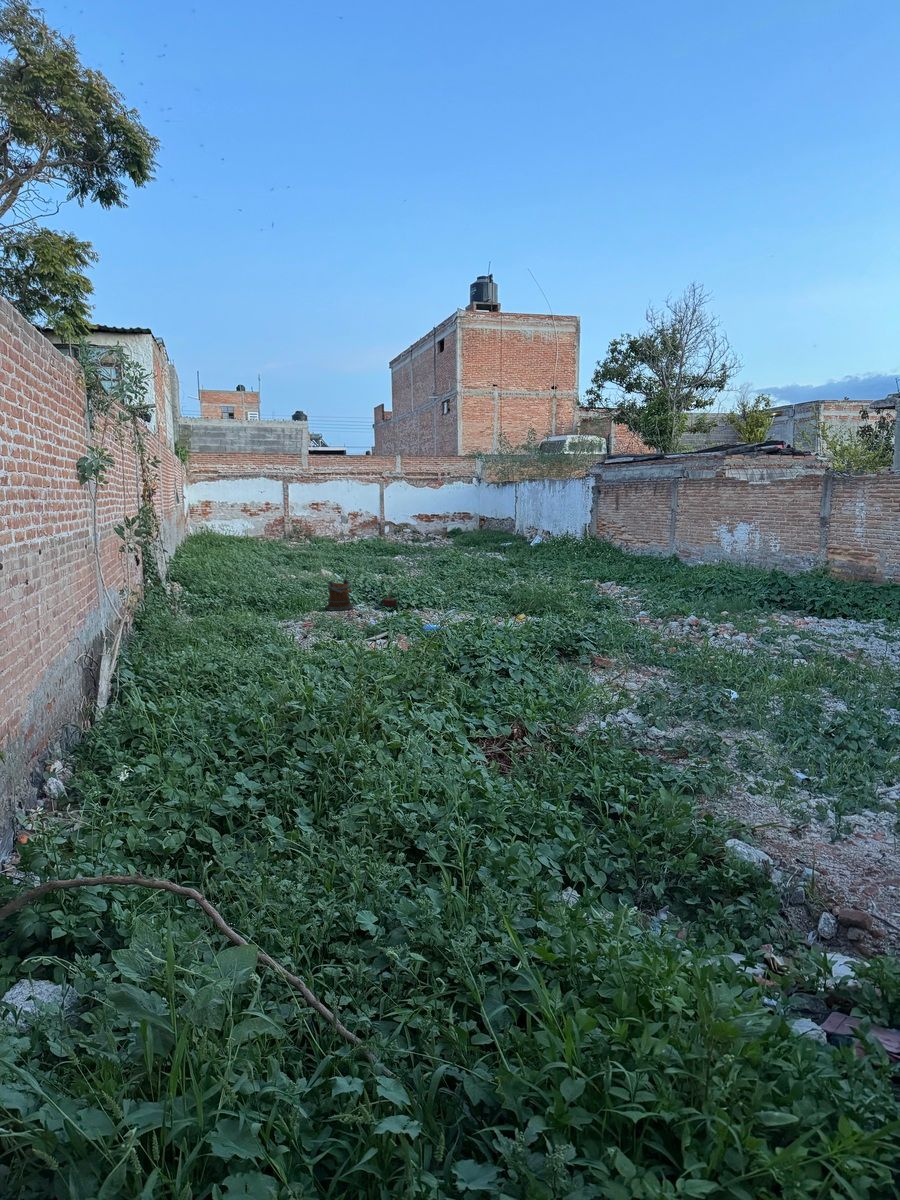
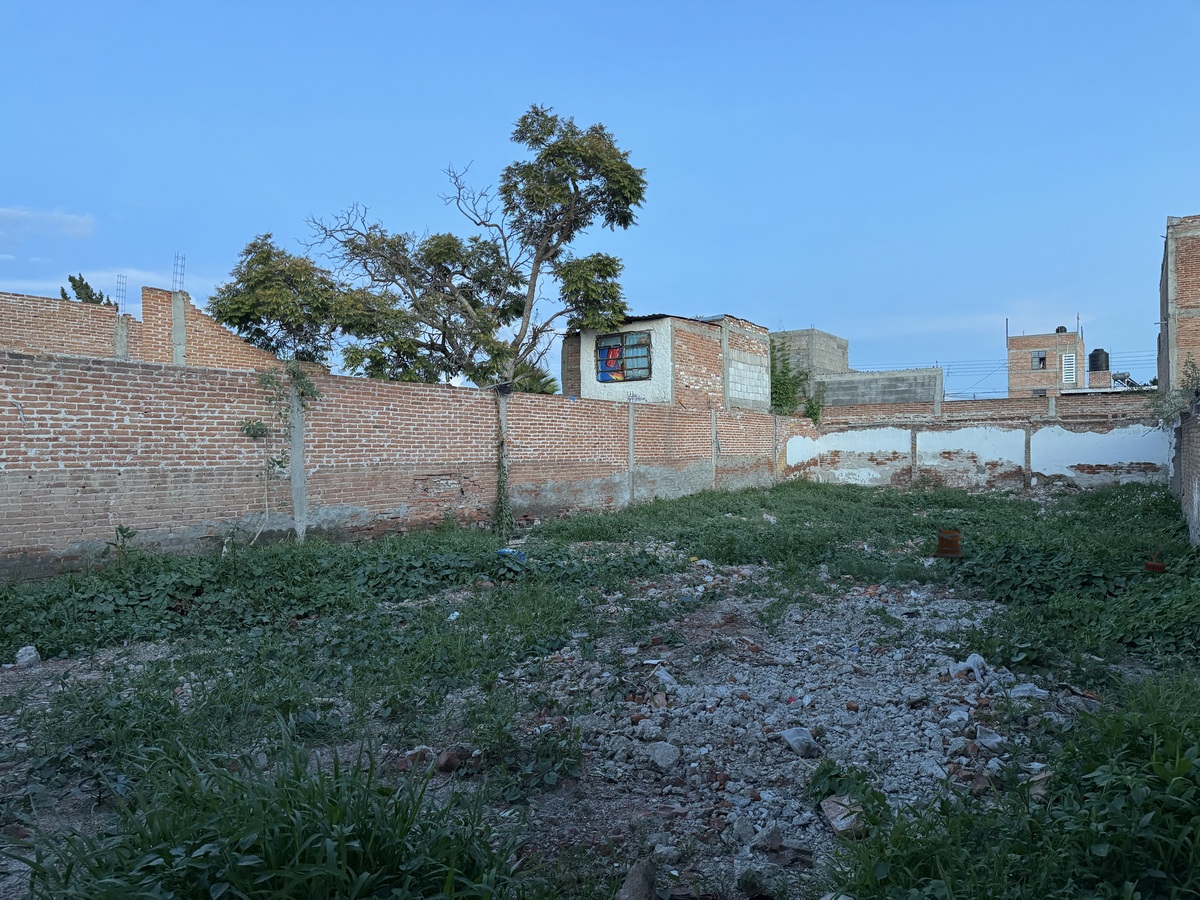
potted plant: present [382,570,403,606] -> present [1140,529,1175,572]

